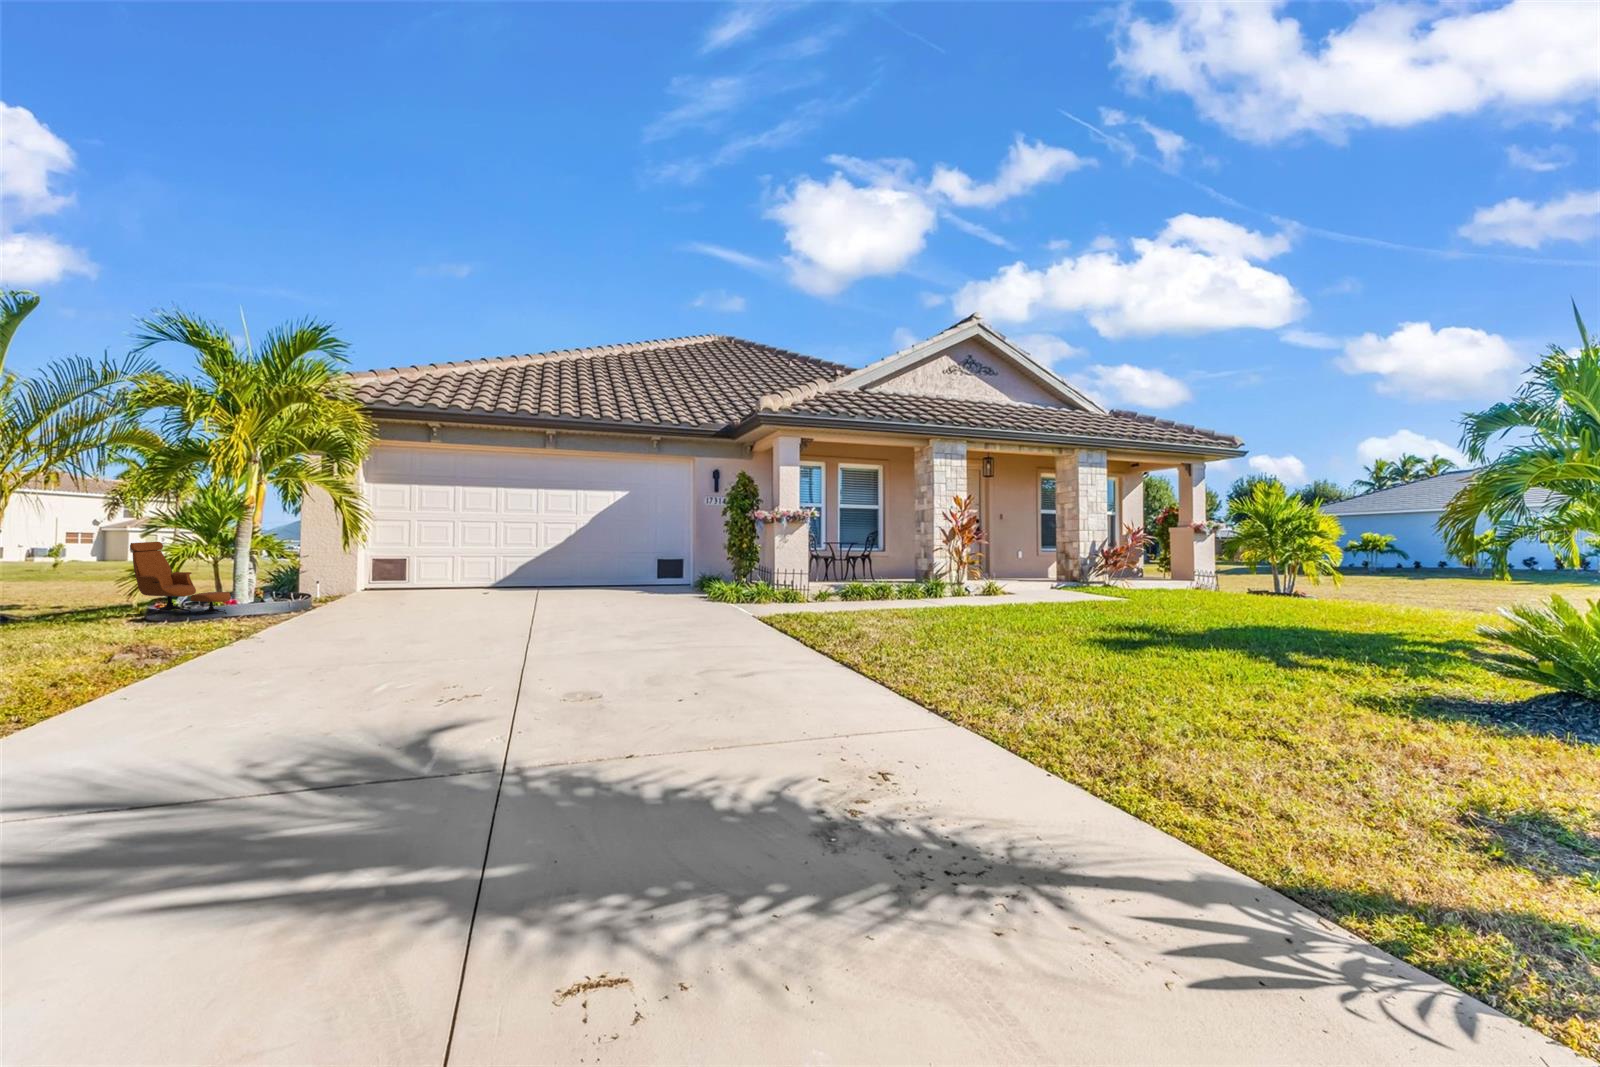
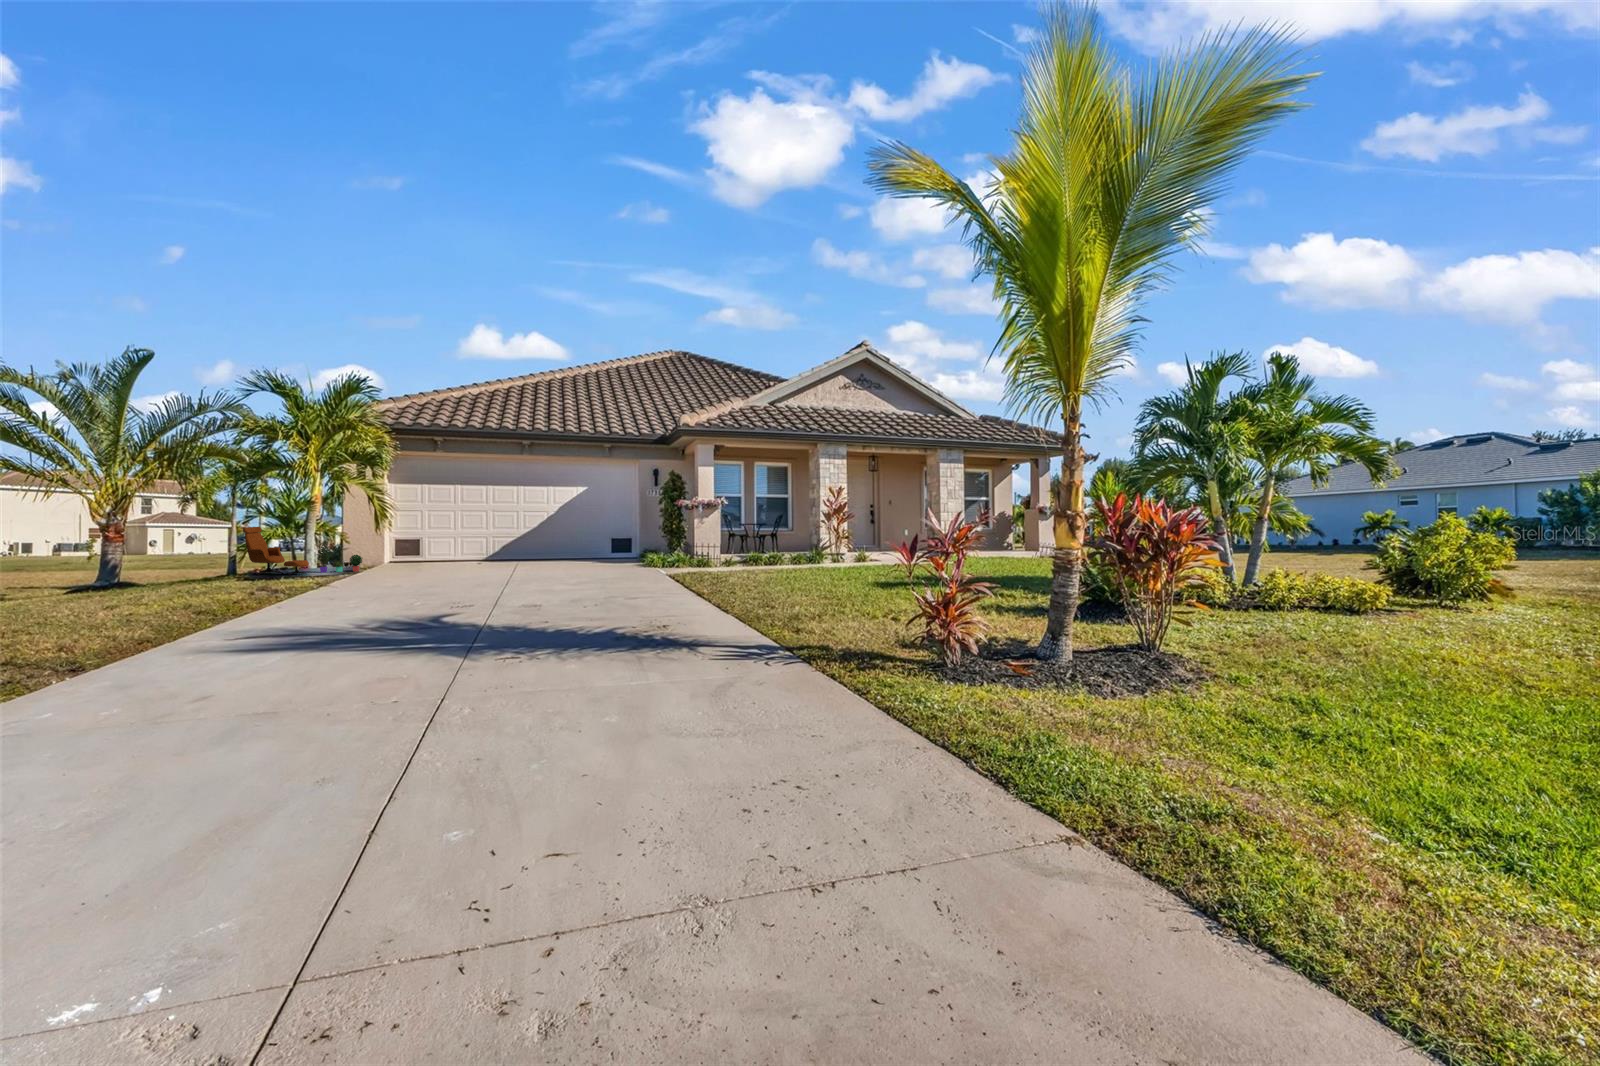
potted plant: none [244,565,316,610] -> present [317,543,362,573]

